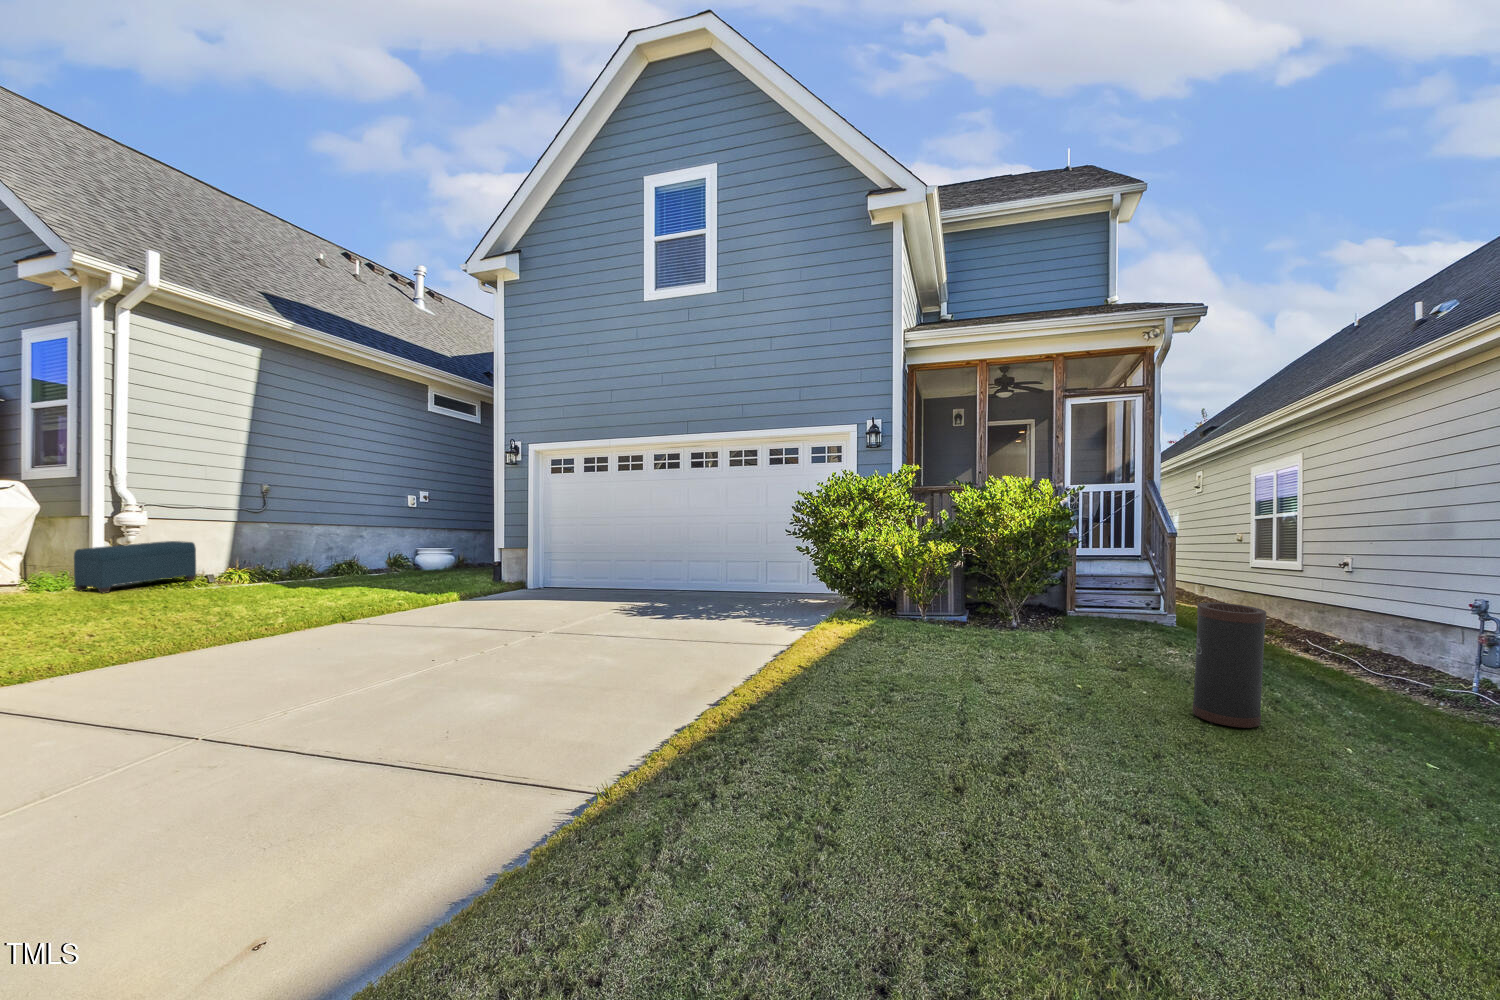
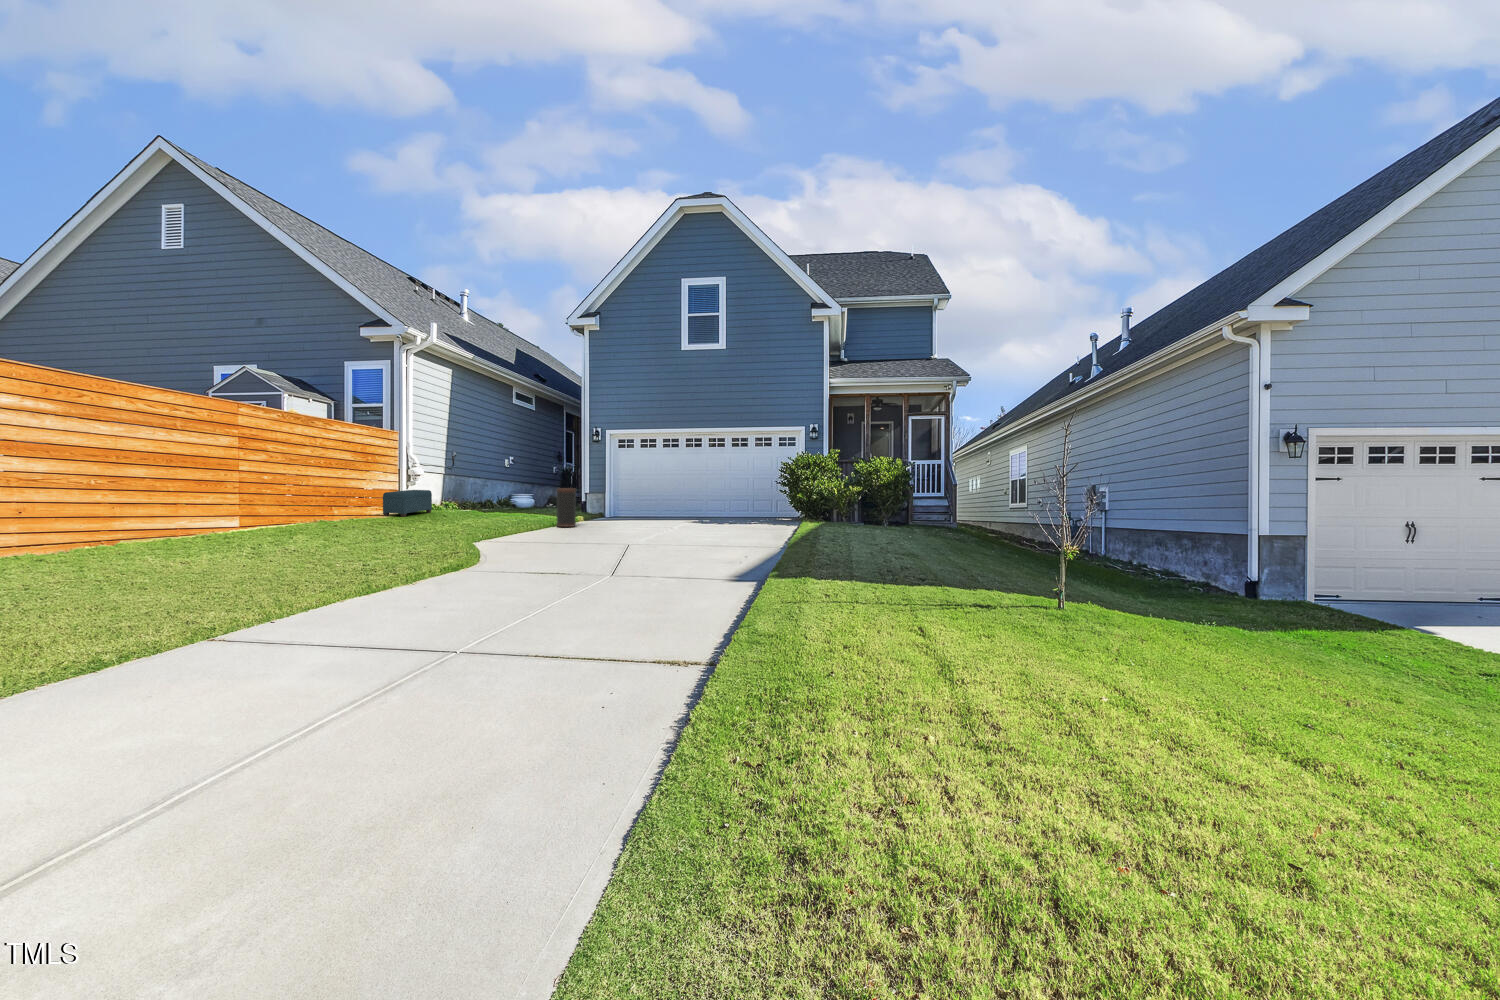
trash can: present [1192,603,1266,728] -> present [556,488,576,527]

